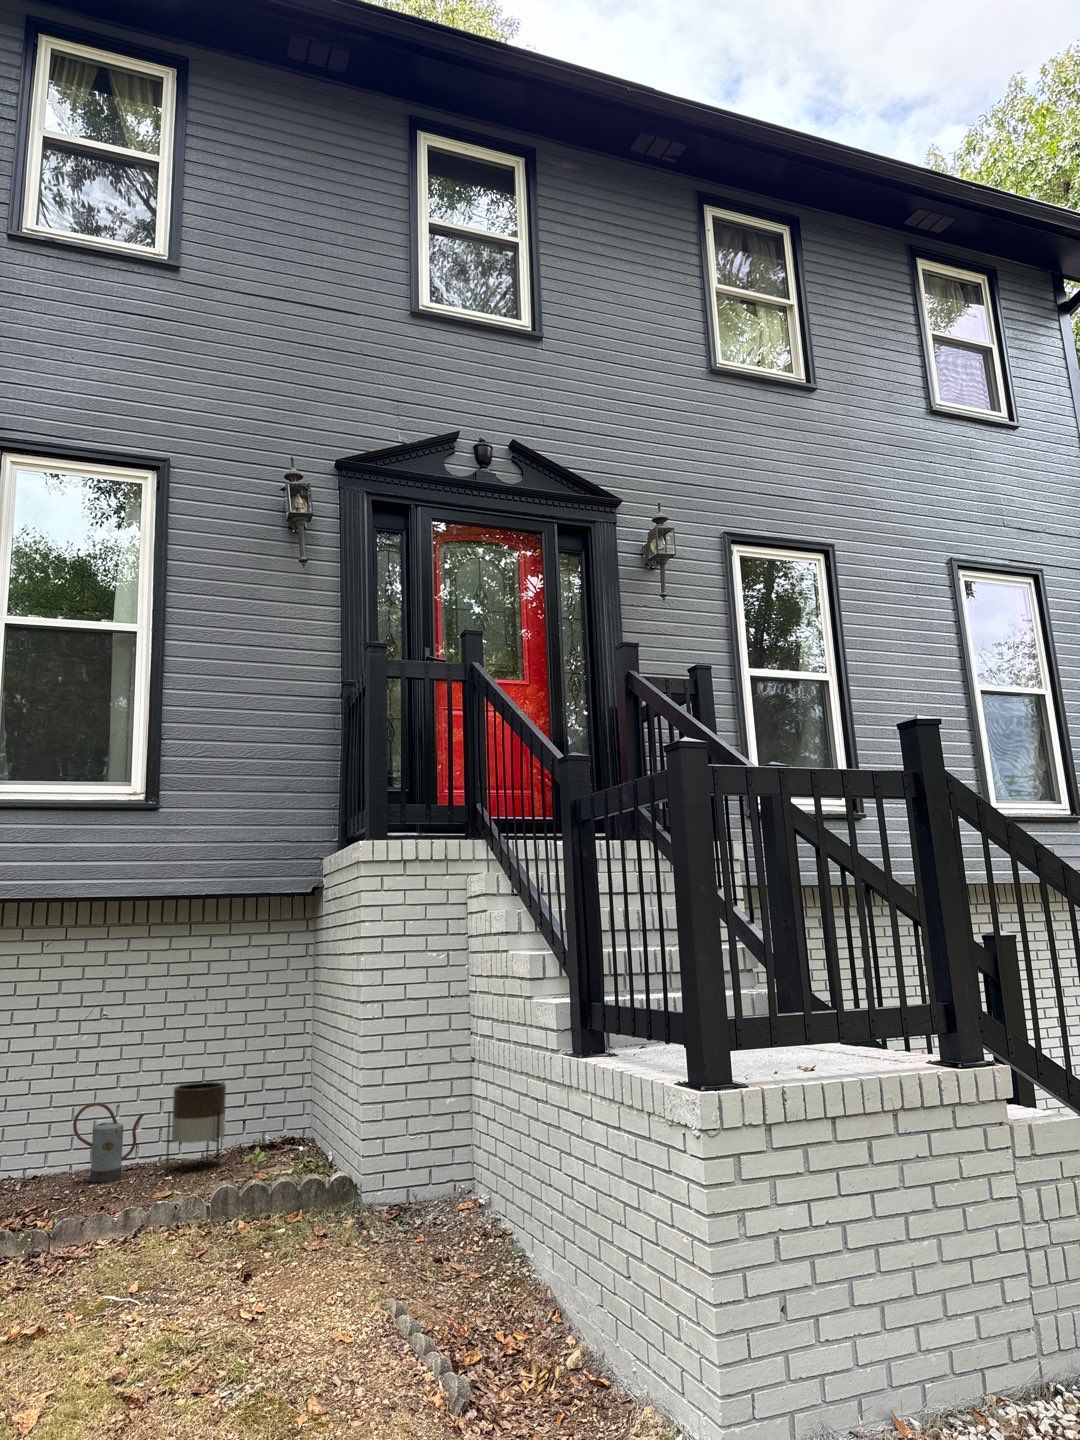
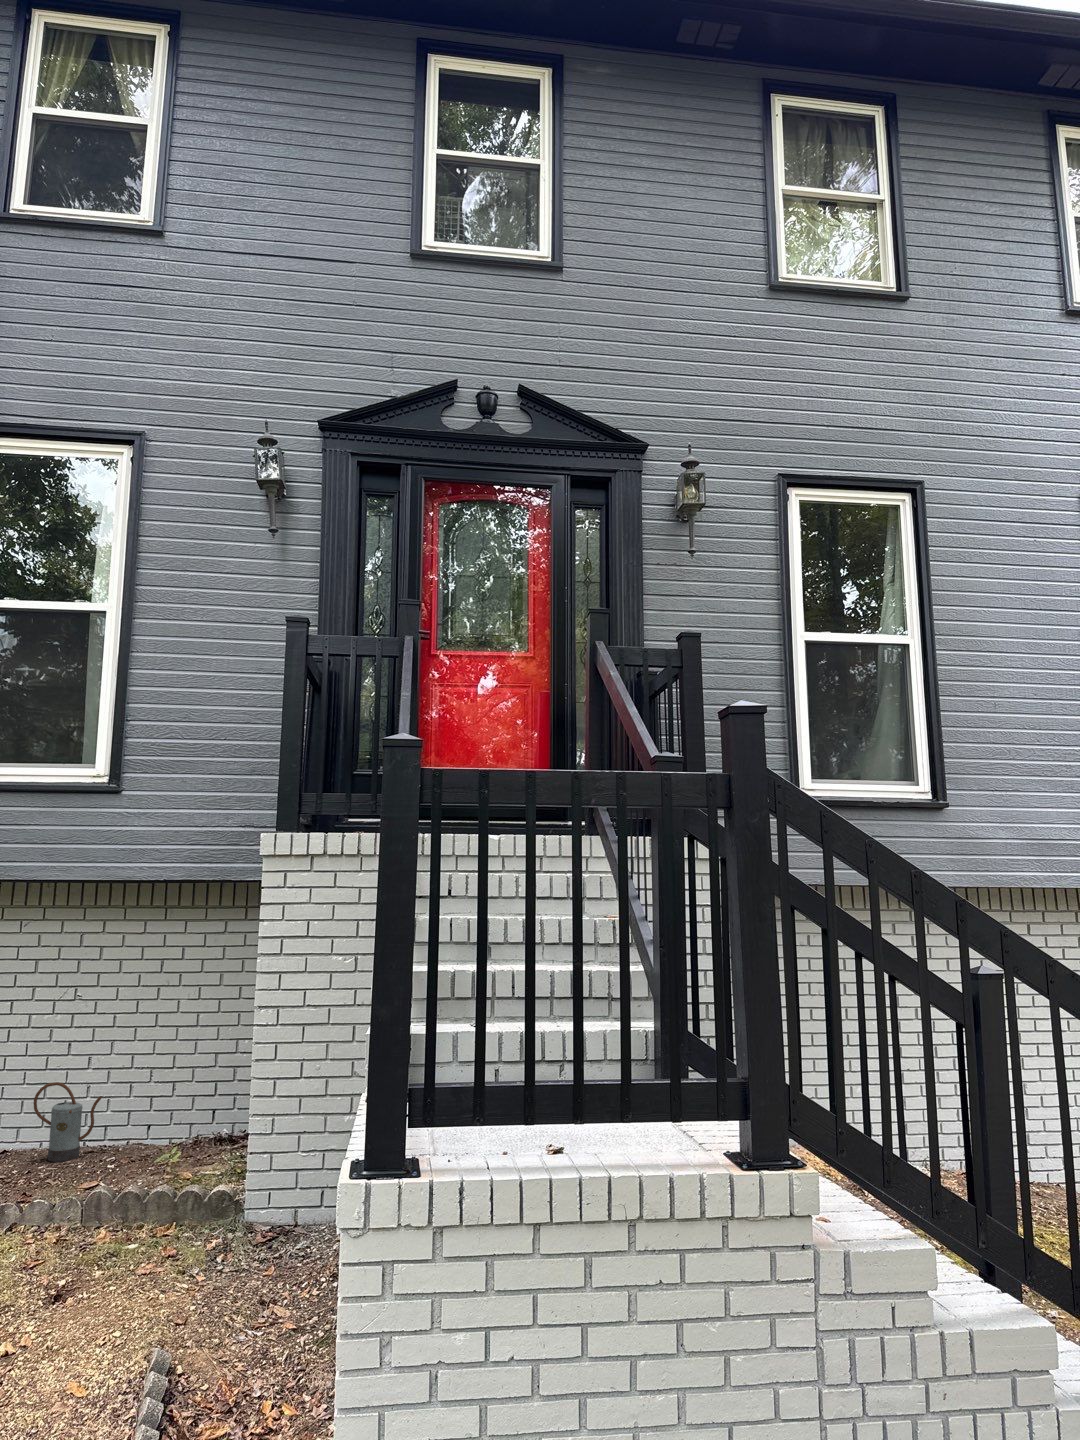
planter: present [166,1082,226,1170] -> none [119,1067,183,1159]

